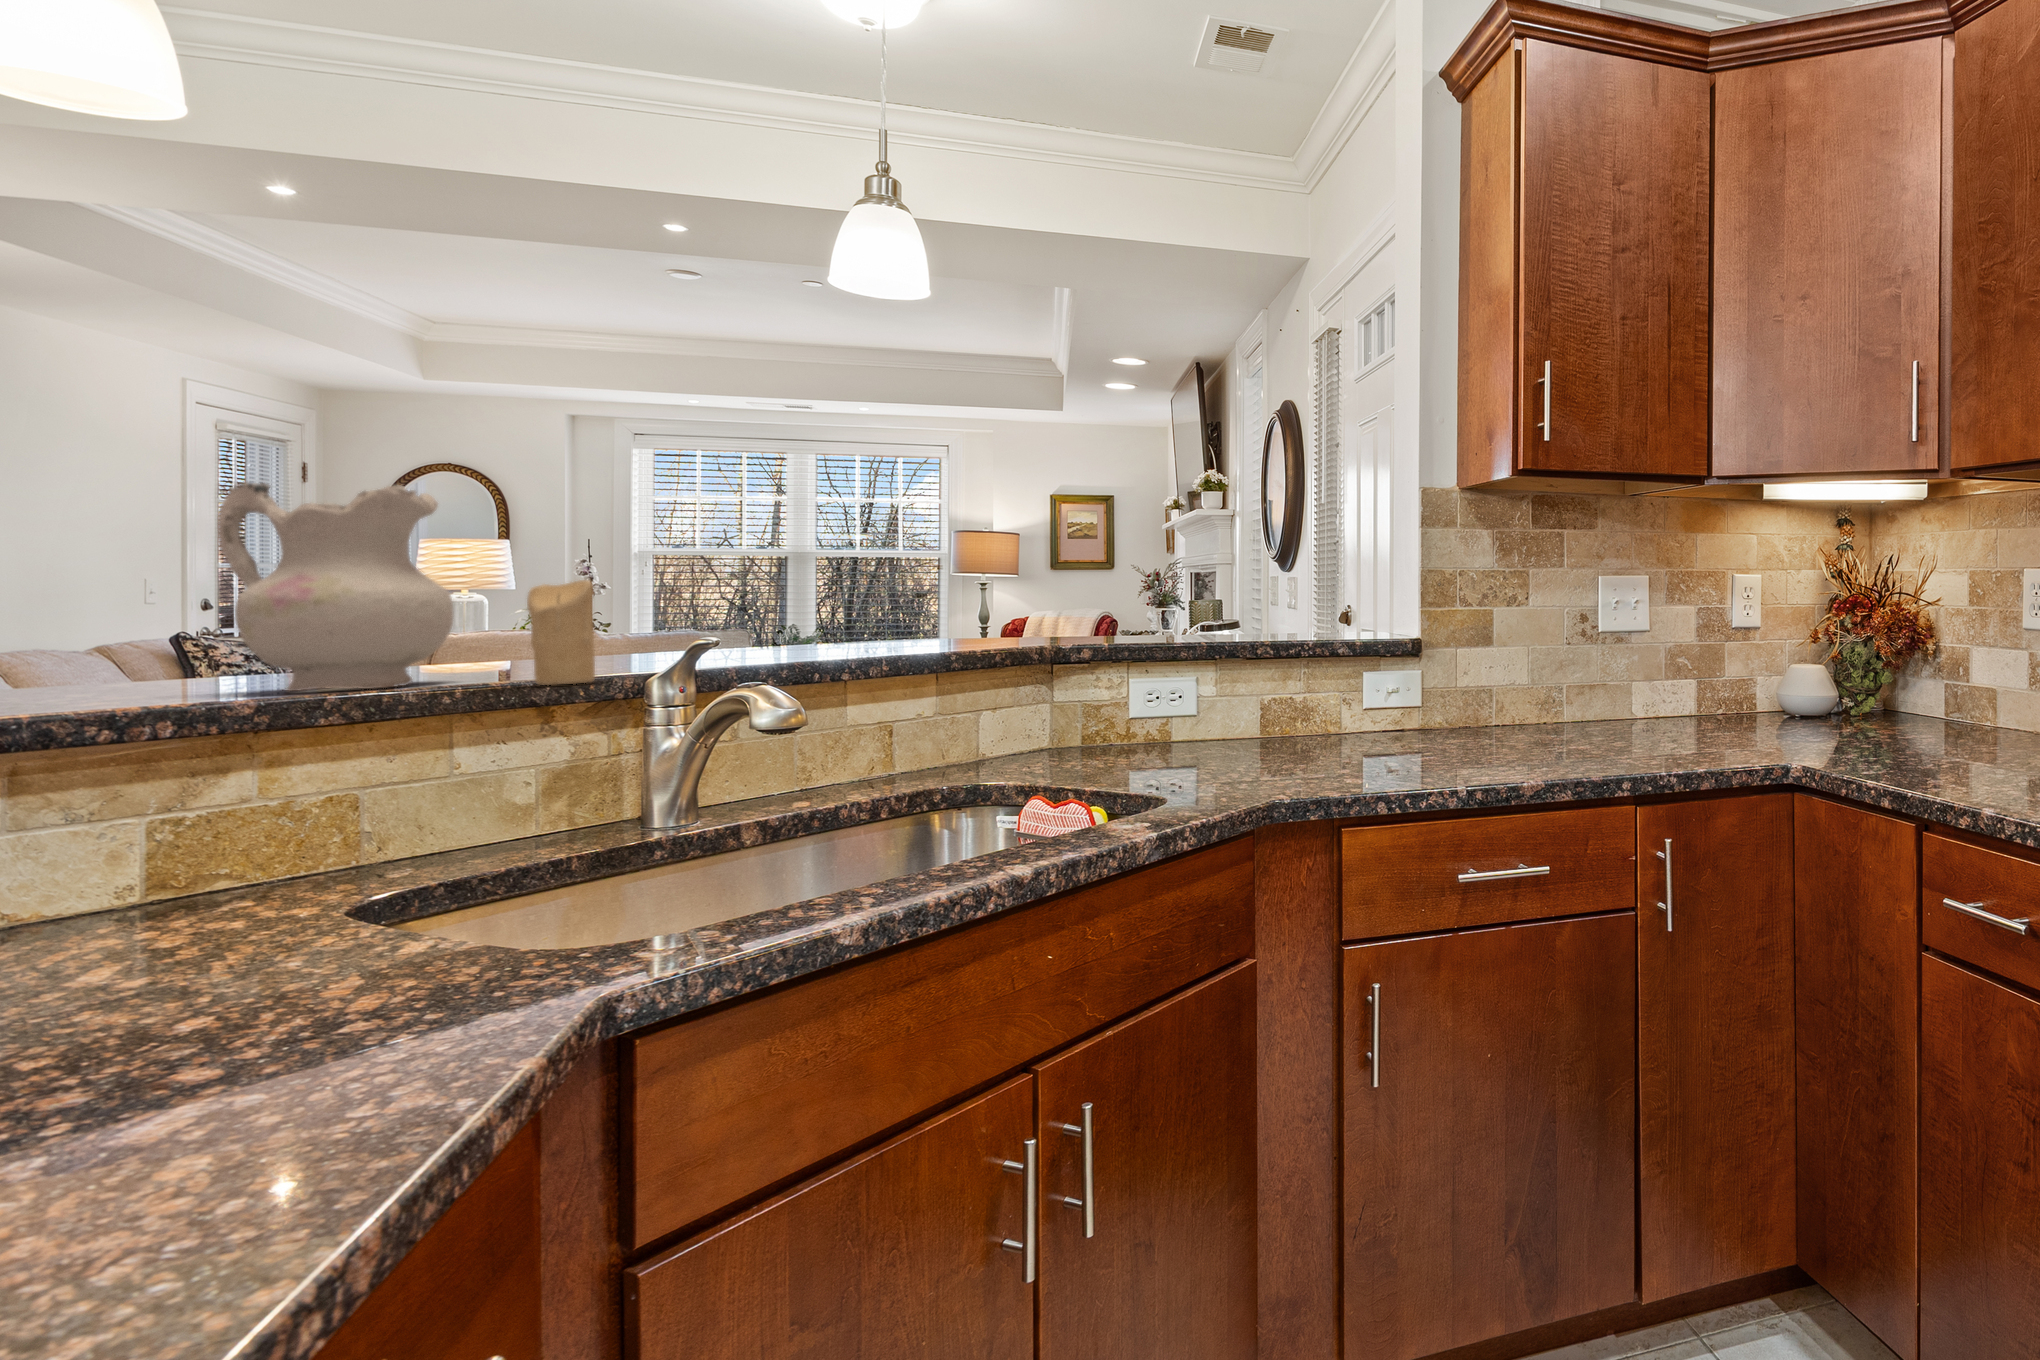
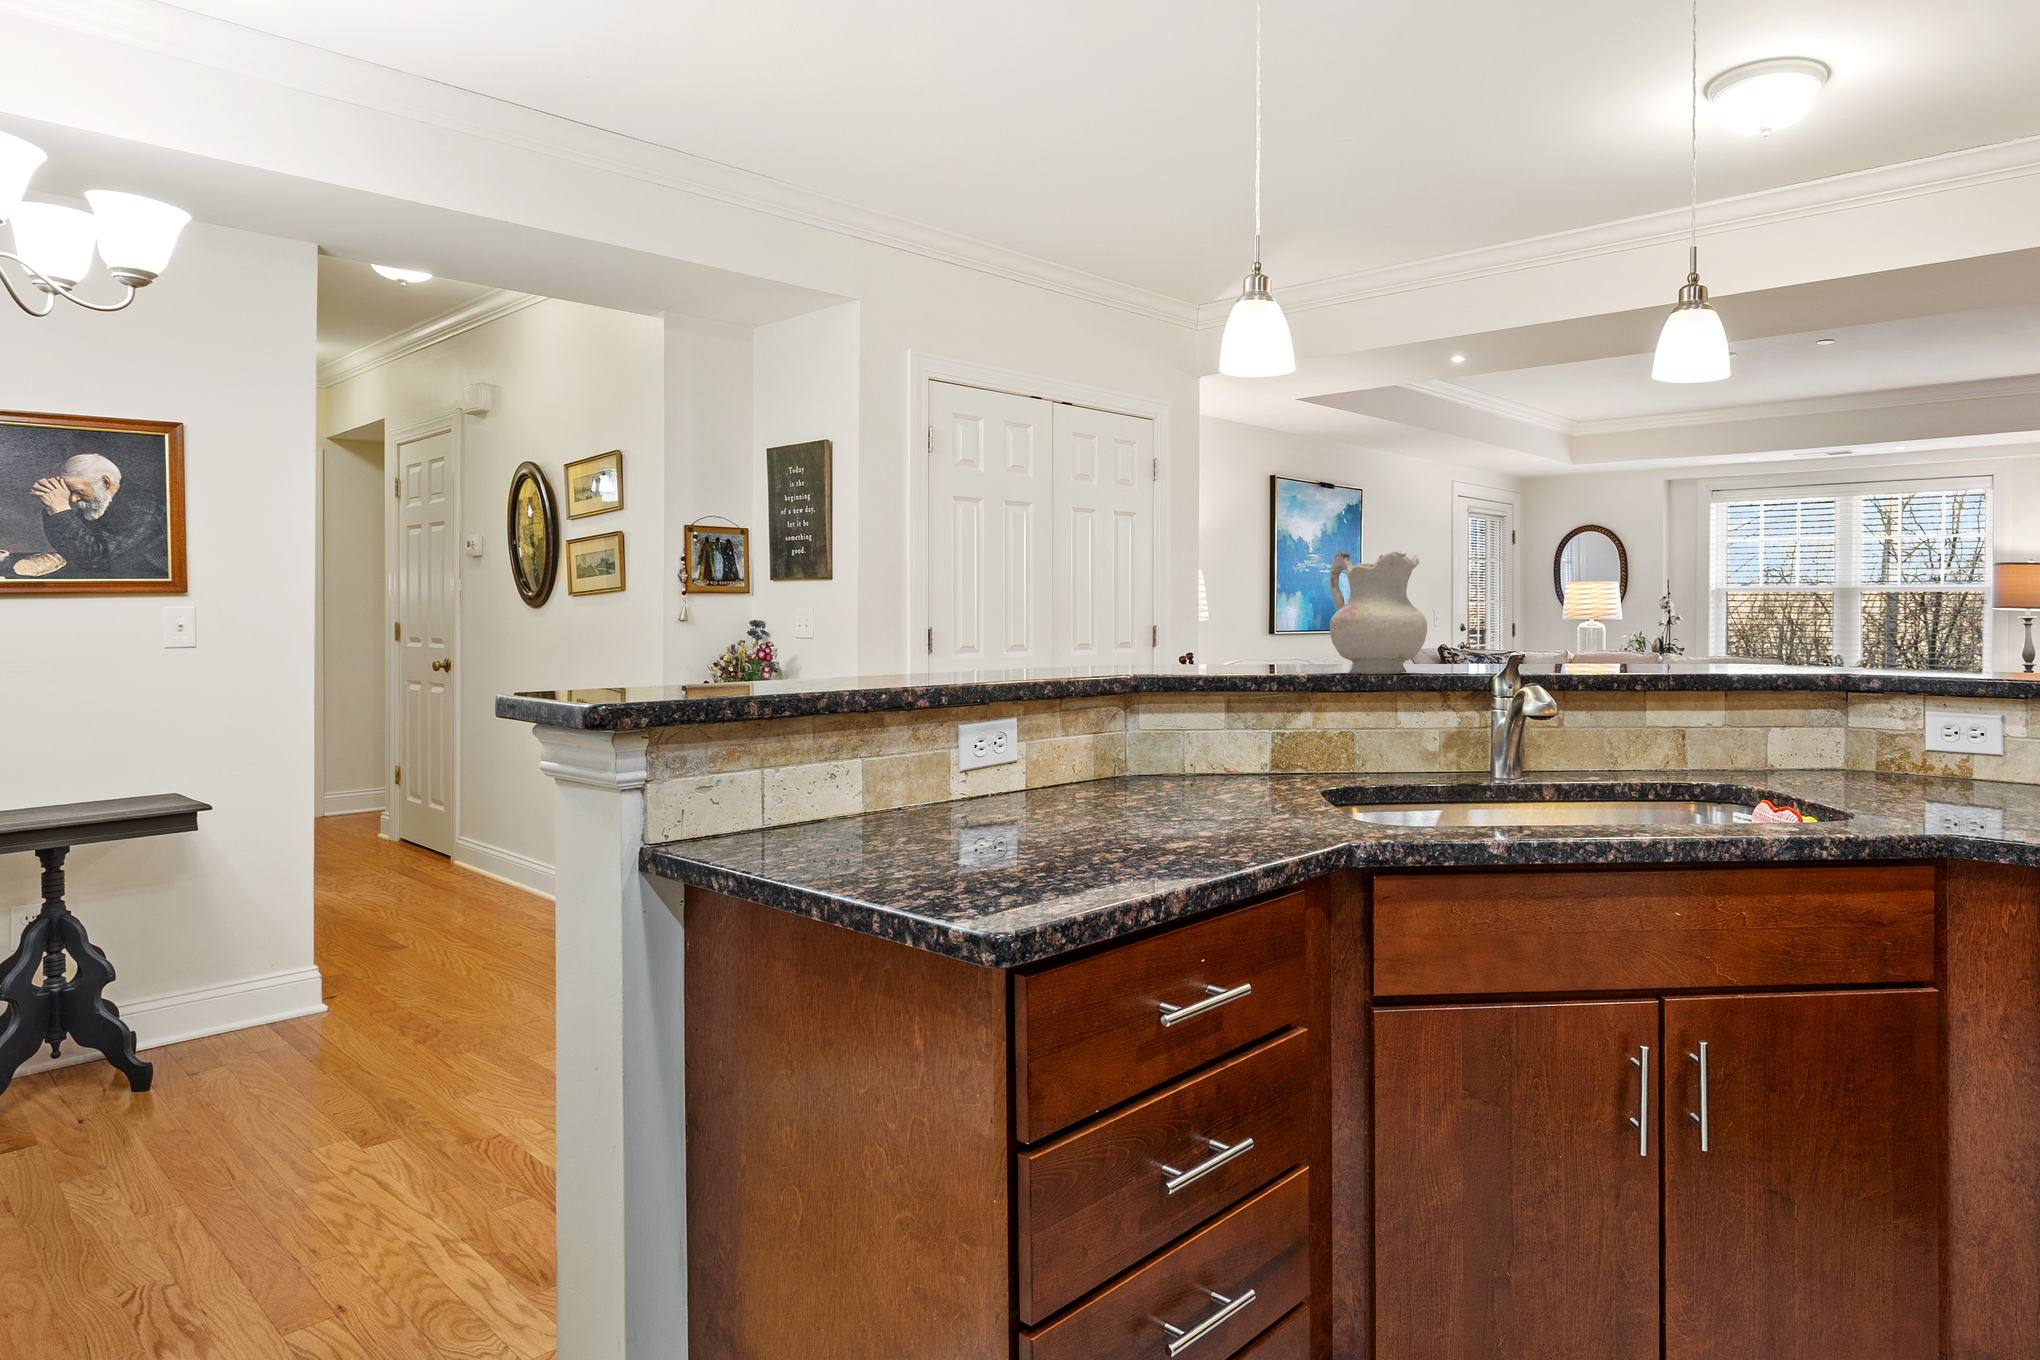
candle: present [527,580,595,685] -> none [1439,609,1474,677]

